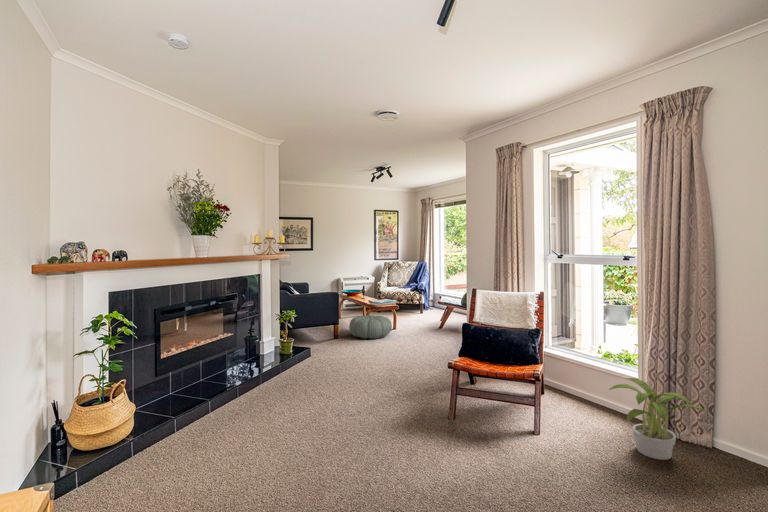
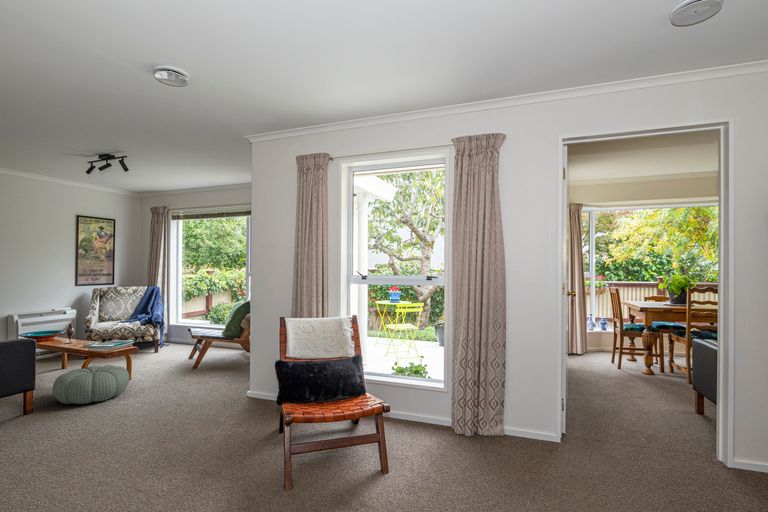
potted plant: present [609,378,708,460] -> none [442,389,512,461]

